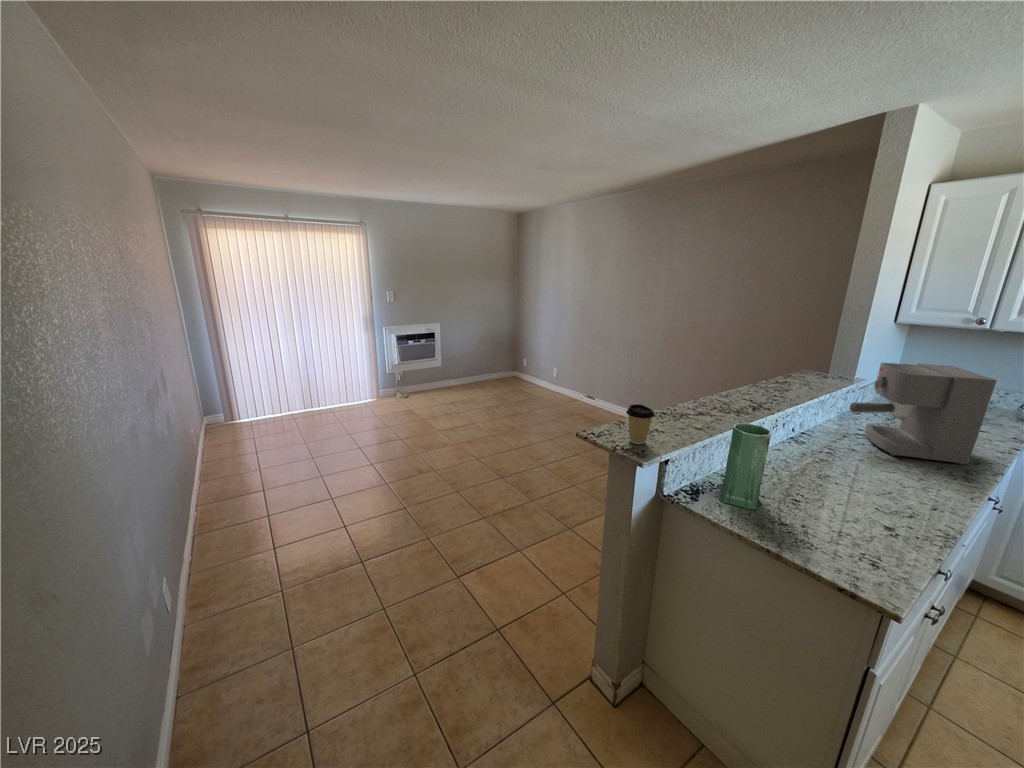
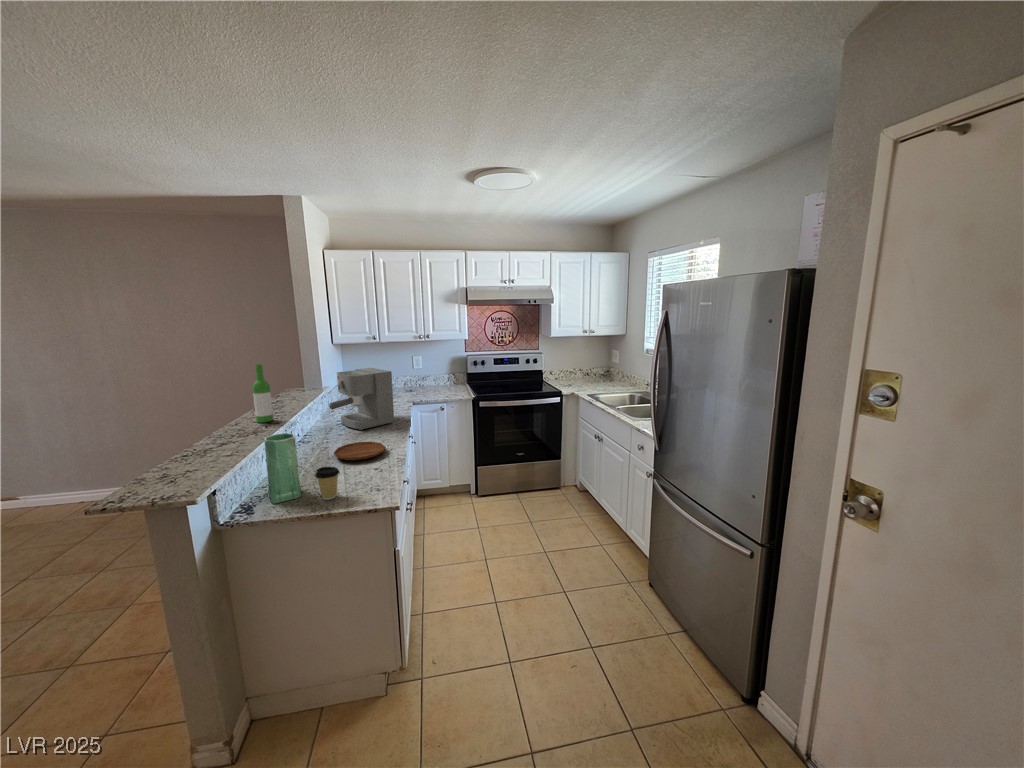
wine bottle: none [747,335,774,404] -> present [253,364,273,423]
coffee cup: present [626,404,654,444] -> present [315,467,340,500]
tray: none [827,468,926,508] -> present [334,442,386,460]

